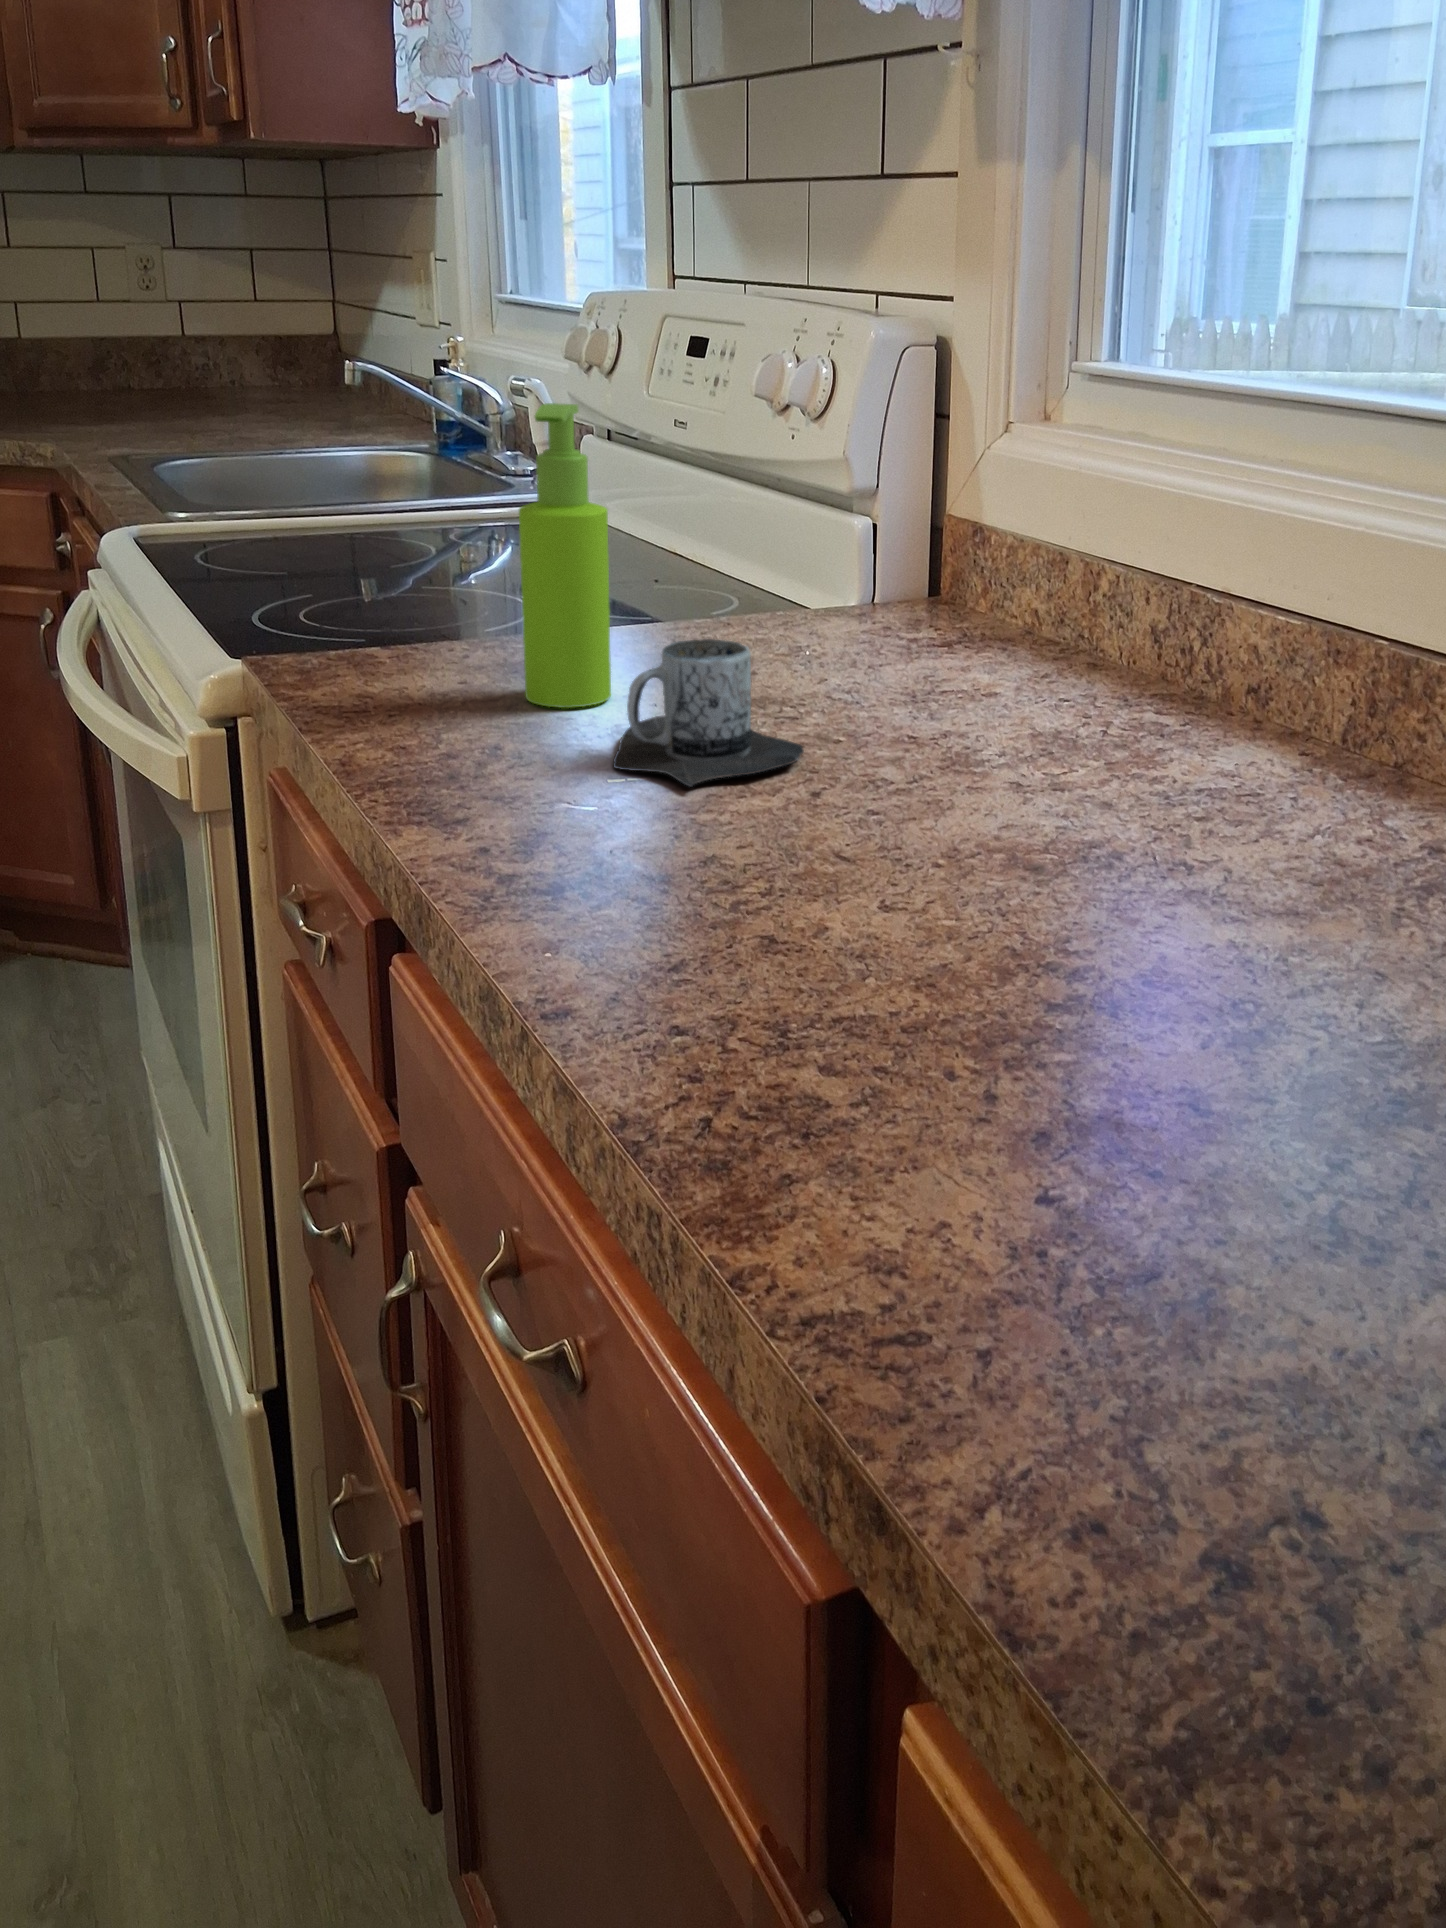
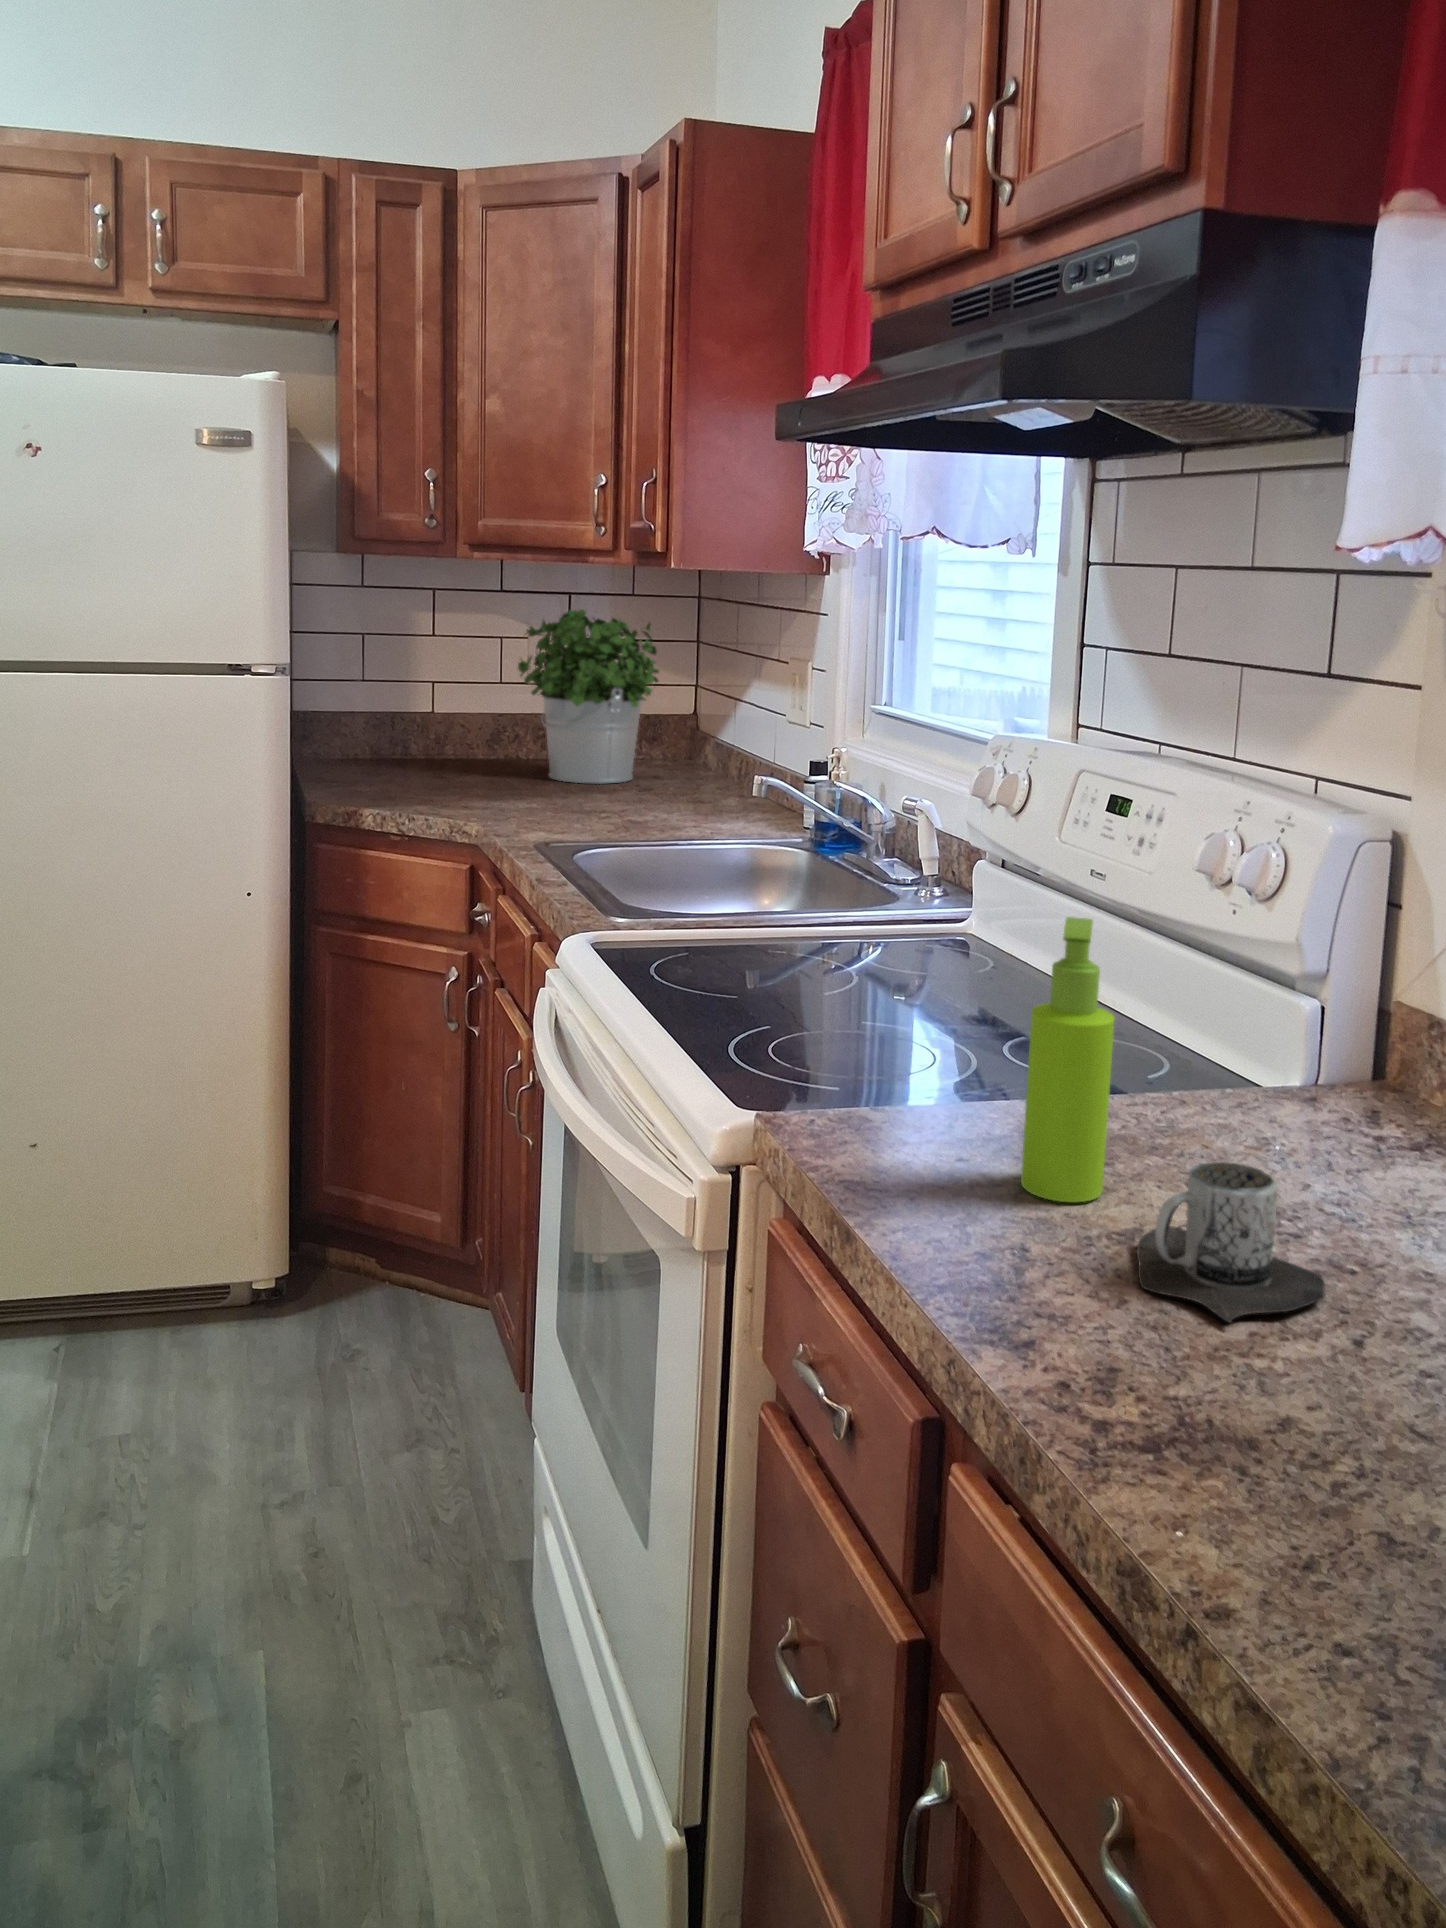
potted plant: none [105,201,280,404] -> present [518,609,659,784]

